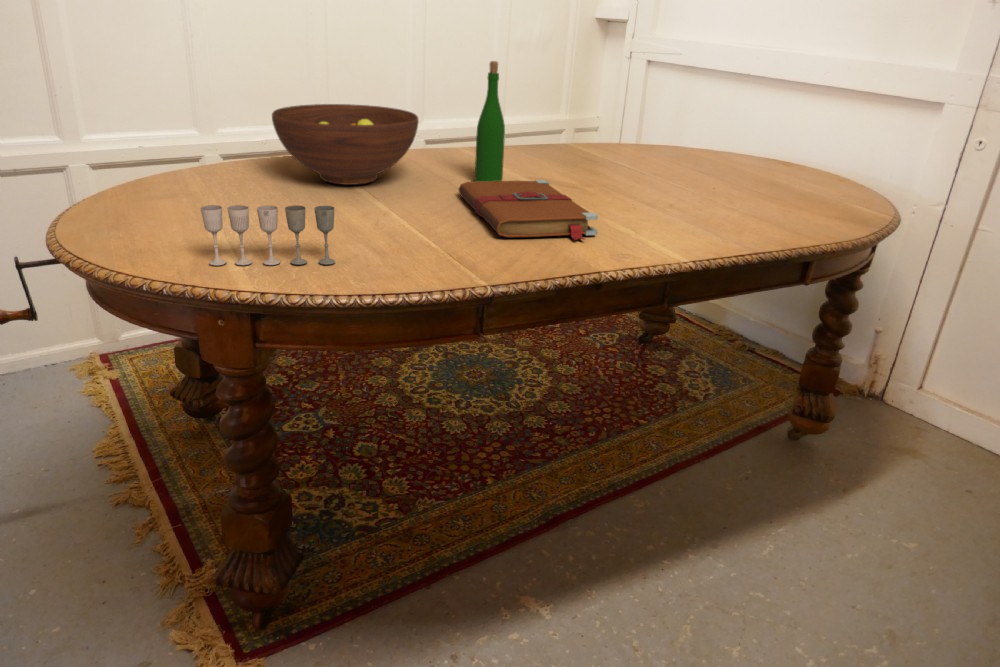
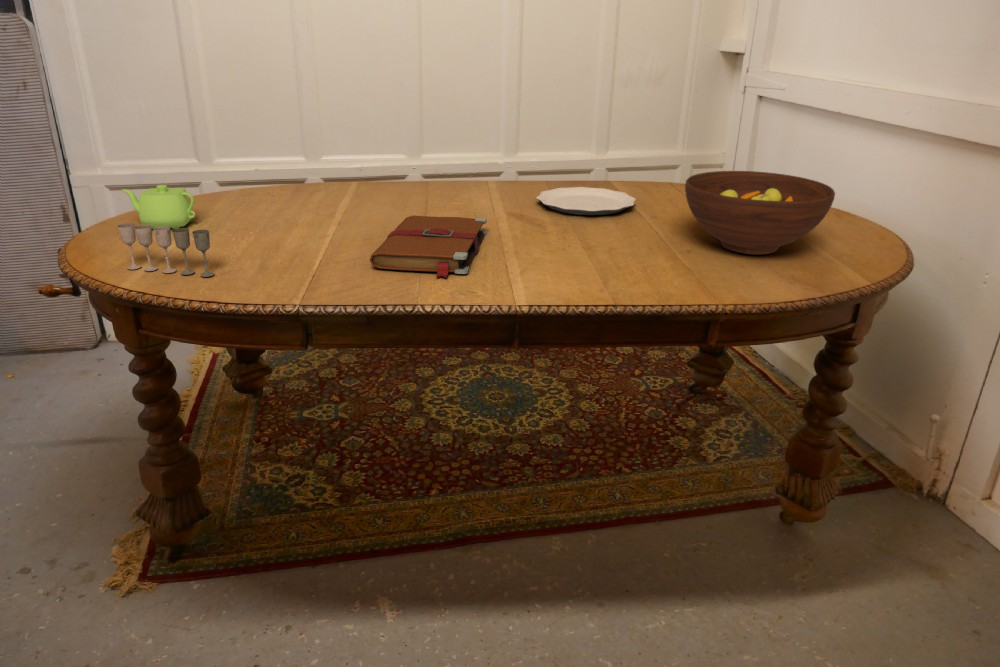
wine bottle: present [475,61,505,182] -> none [442,107,469,219]
fruit bowl: present [272,104,419,185] -> present [685,171,835,255]
plate: none [539,148,640,174] -> present [536,187,636,215]
teapot: none [113,159,213,217] -> present [122,185,196,229]

